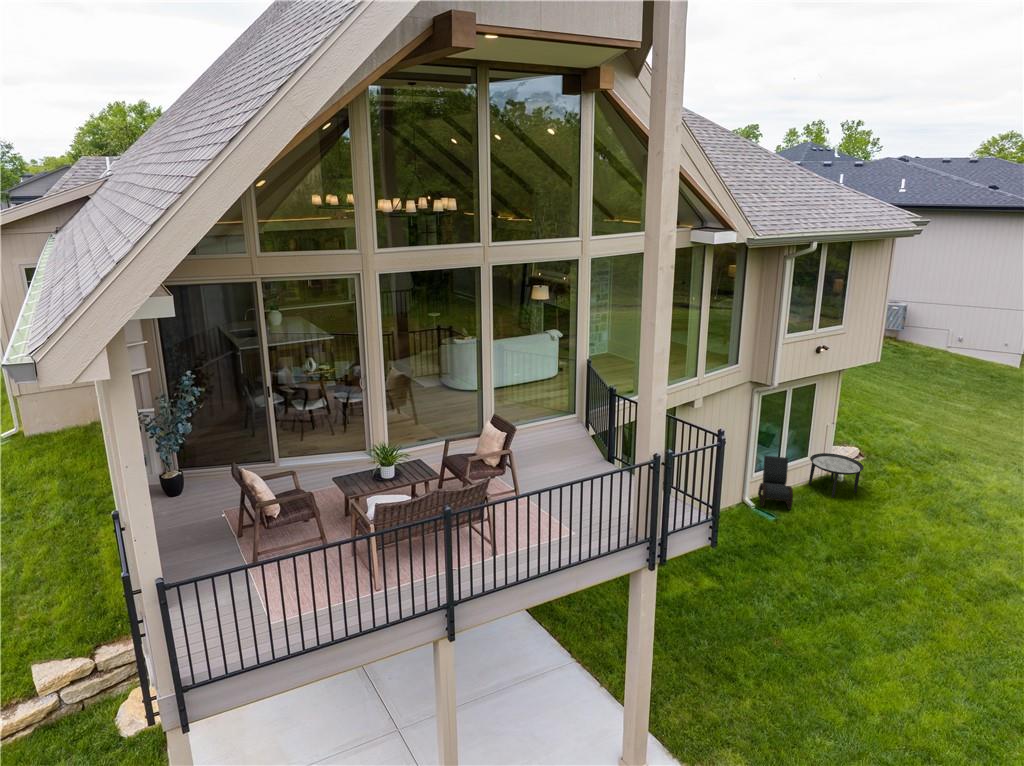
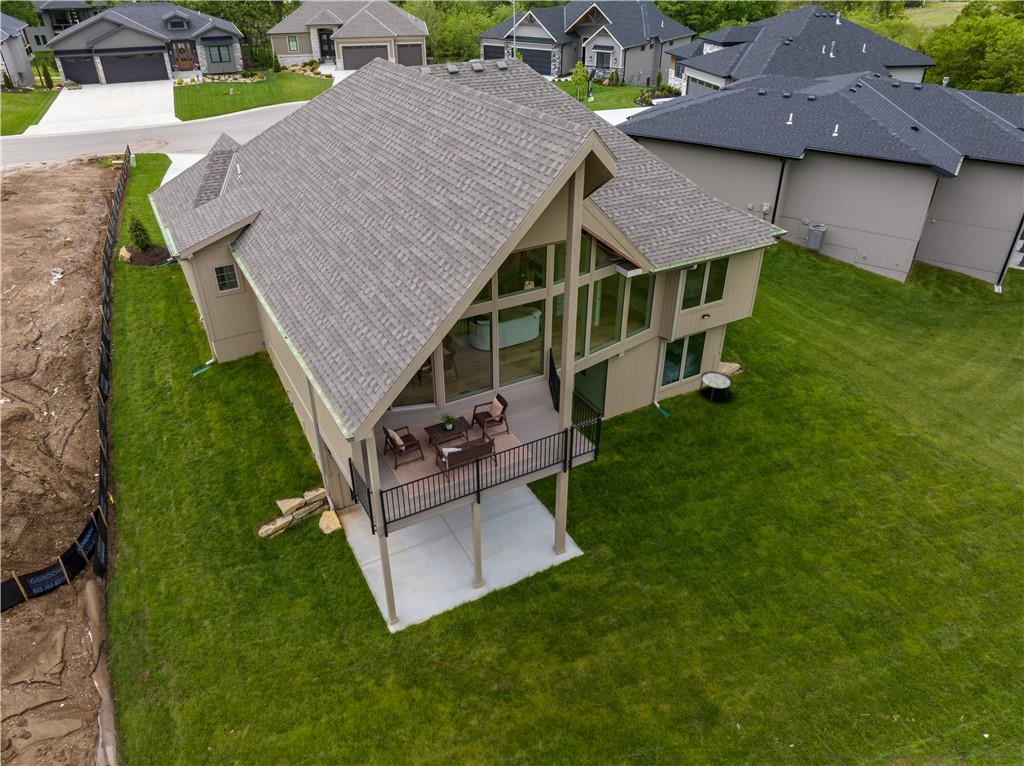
lounge chair: present [758,456,793,510] -> none [663,375,684,410]

